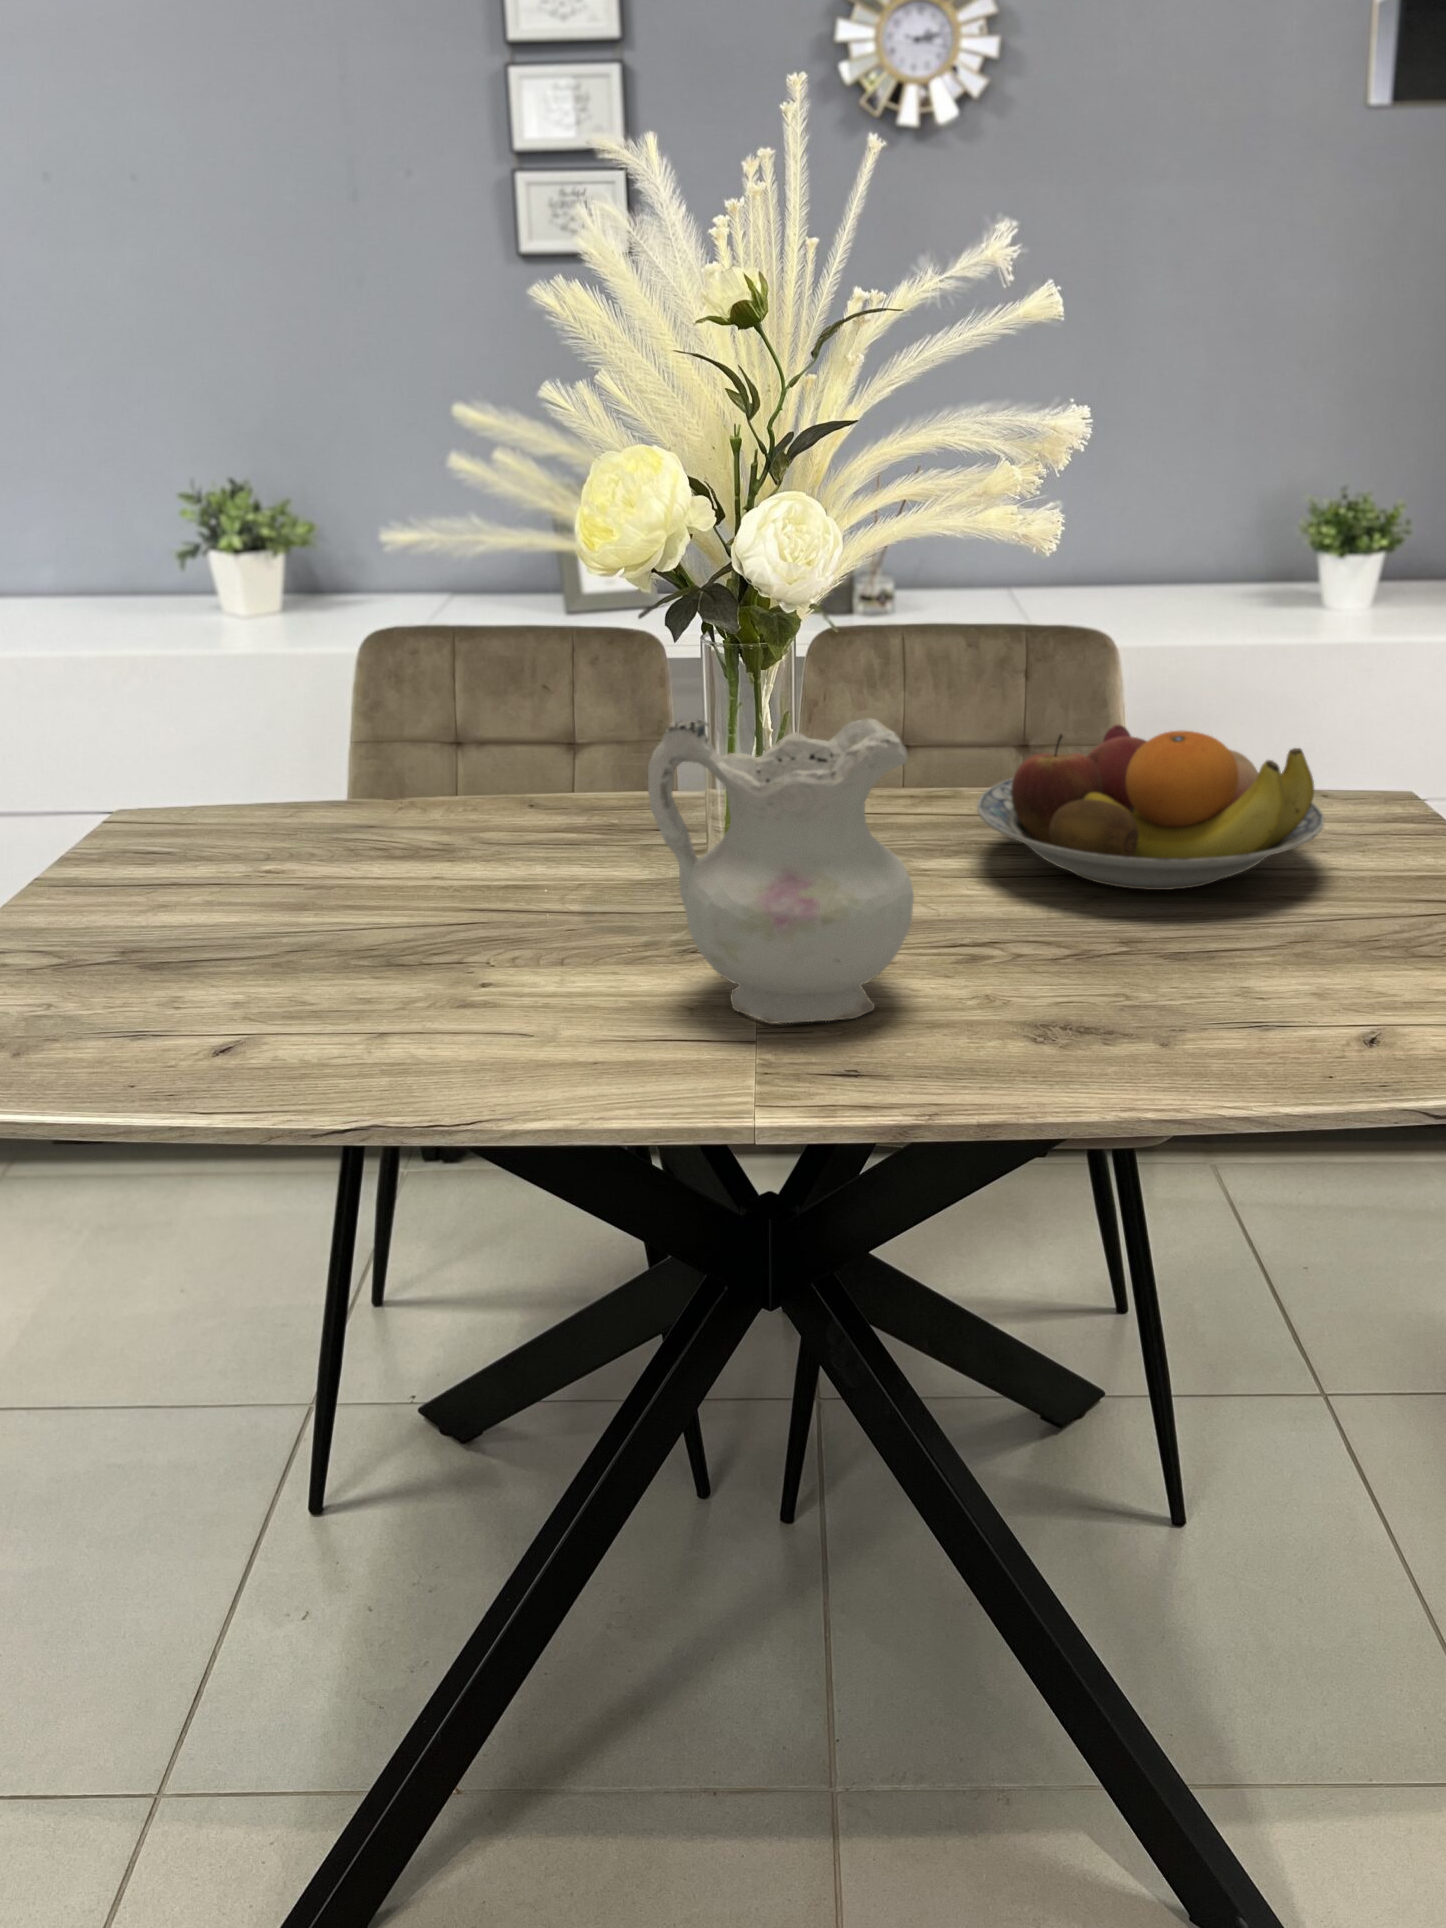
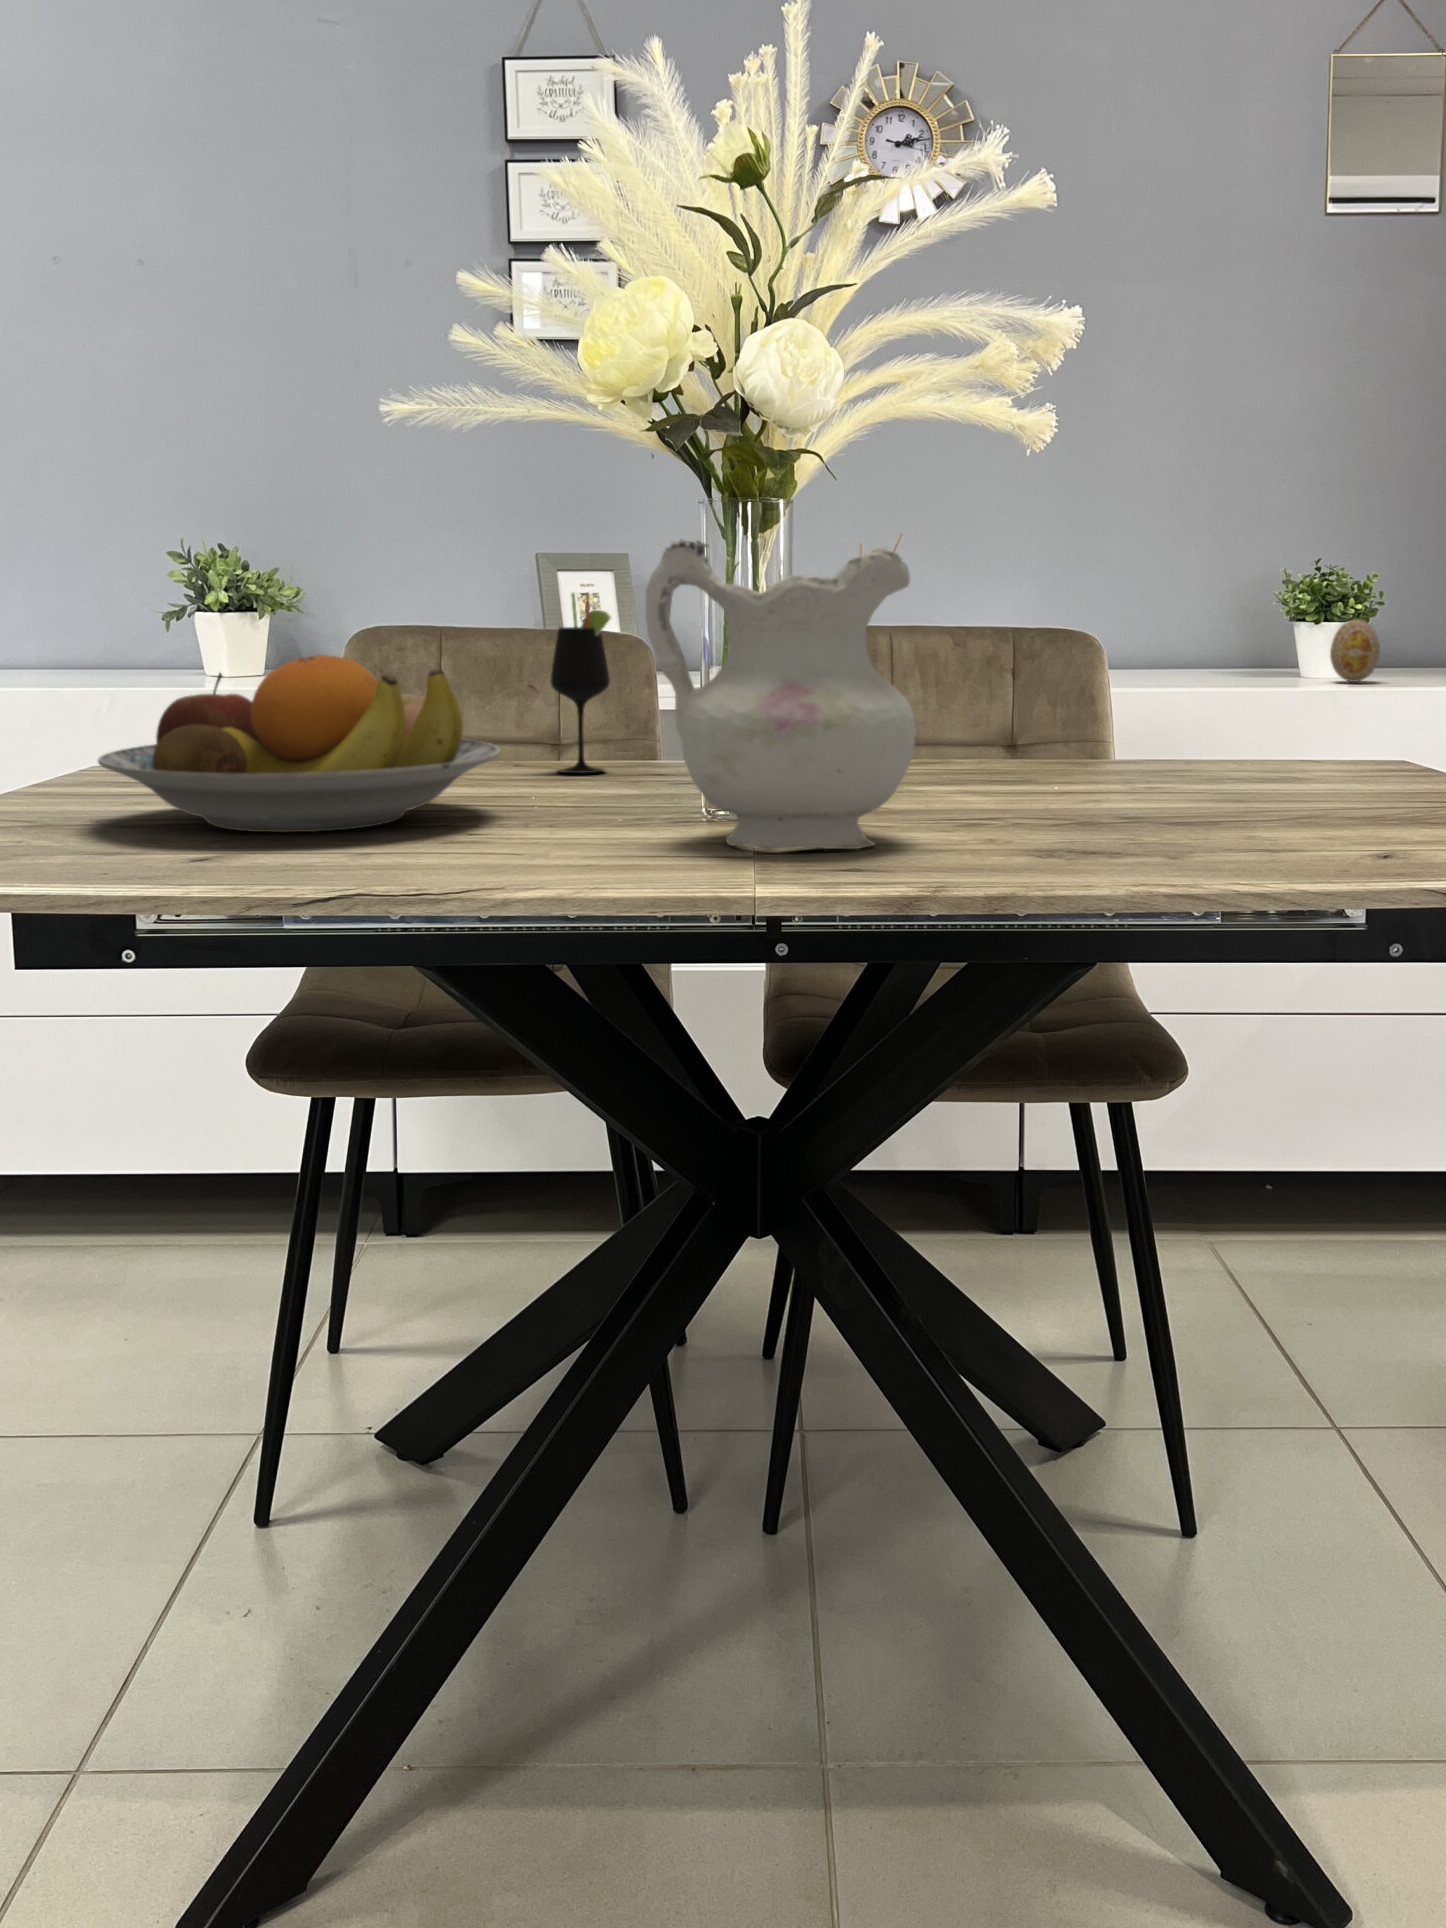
decorative egg: none [1350,562,1401,625] -> present [1330,619,1380,682]
wine glass: none [562,653,621,826] -> present [550,593,611,773]
fruit bowl: present [977,725,1324,890] -> present [98,655,500,832]

